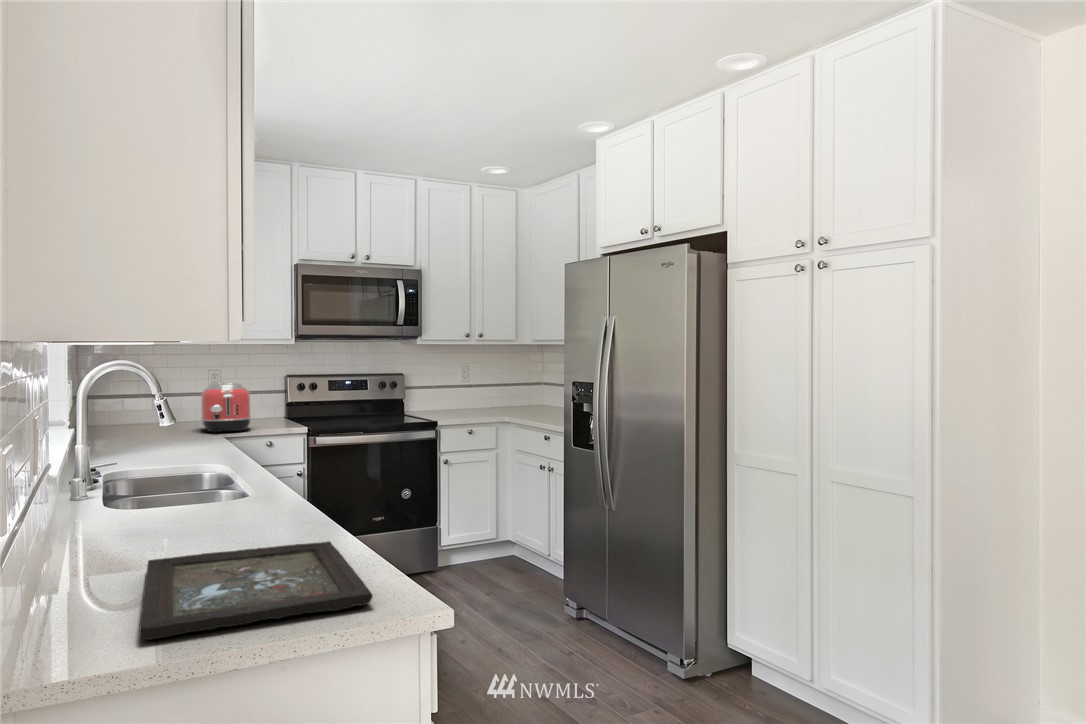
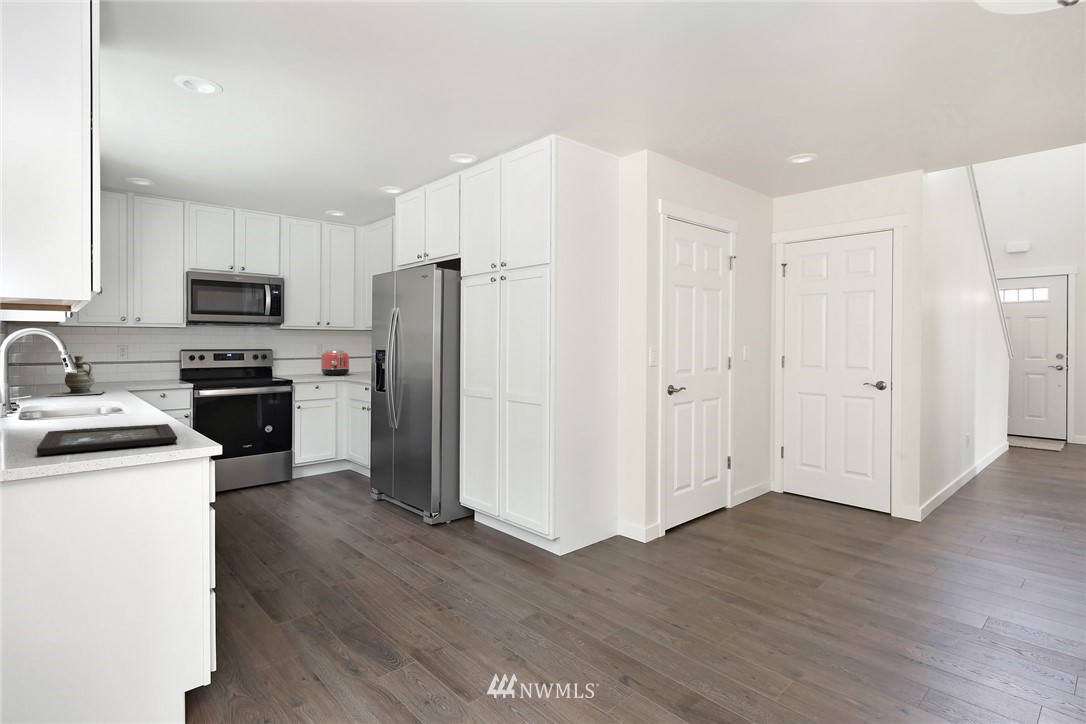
toaster: present [201,383,251,433] -> present [321,351,349,376]
ceramic jug: none [127,393,202,454] -> present [48,356,106,396]

